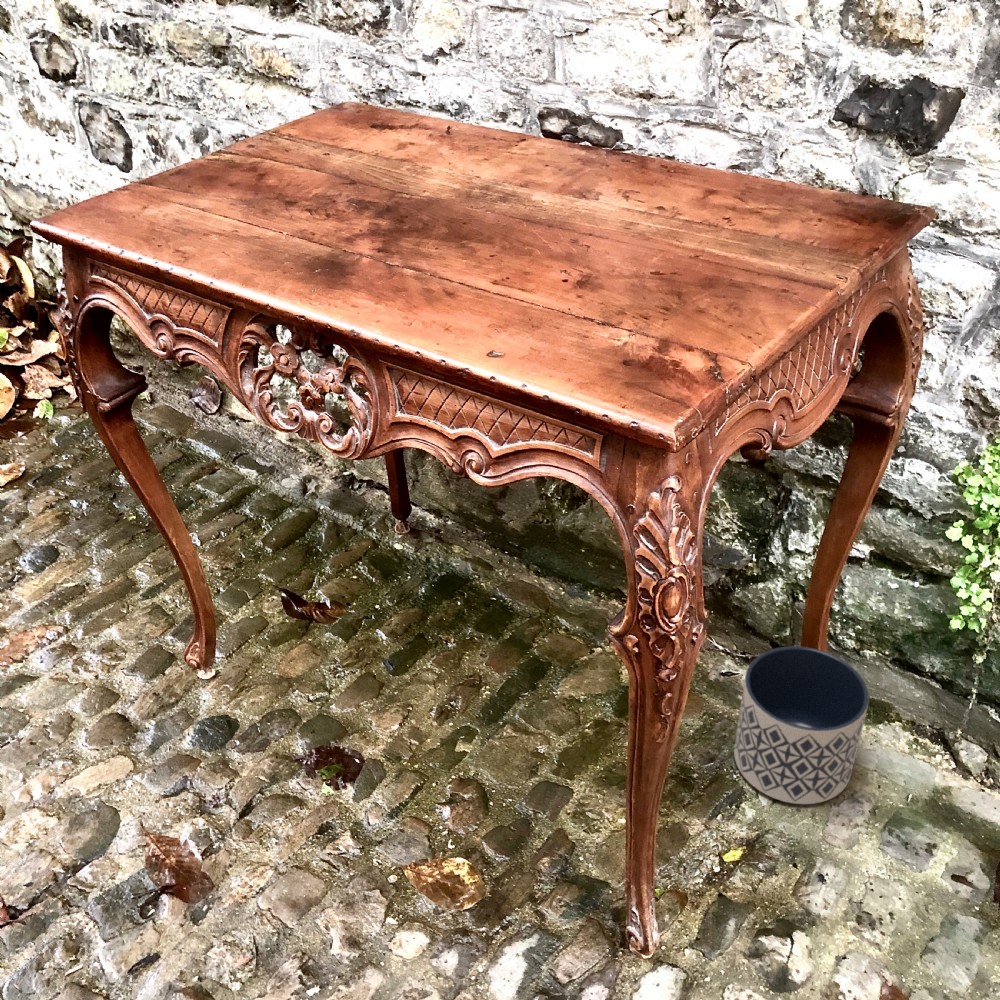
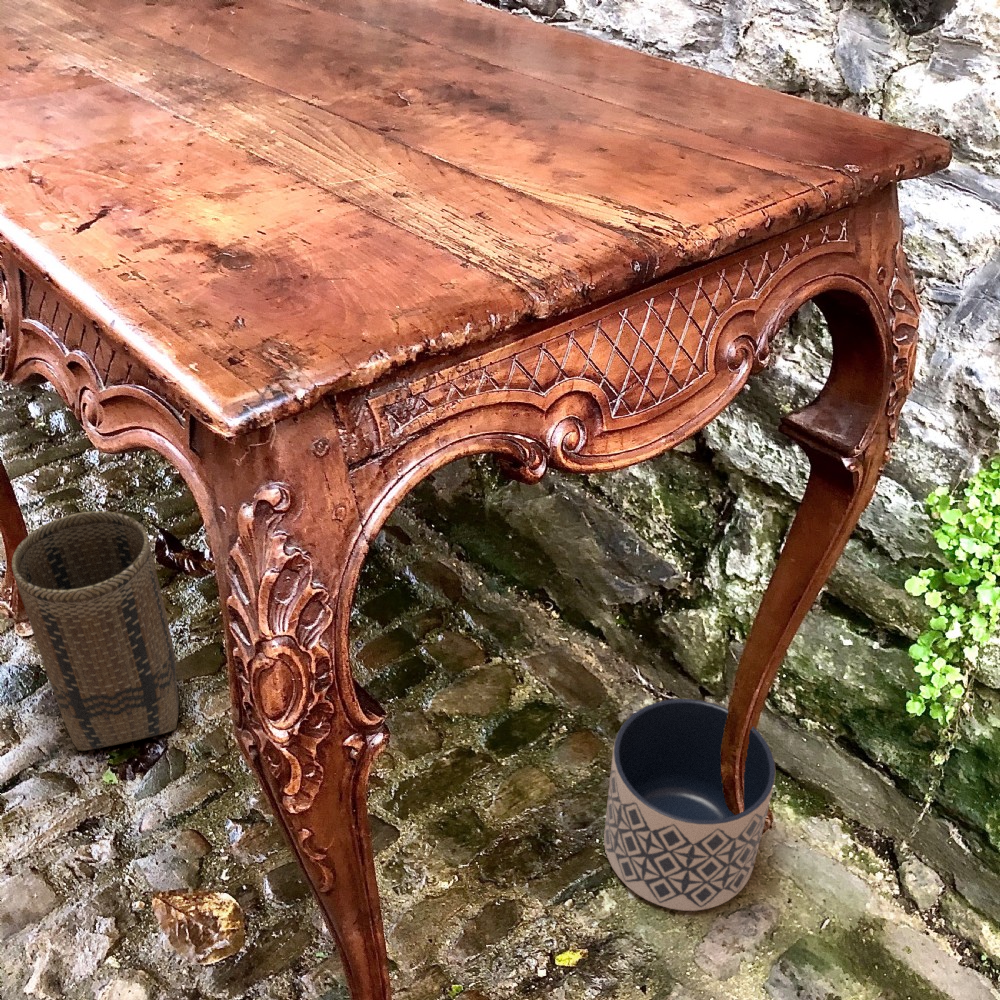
basket: none [245,569,369,771] -> present [12,511,179,751]

